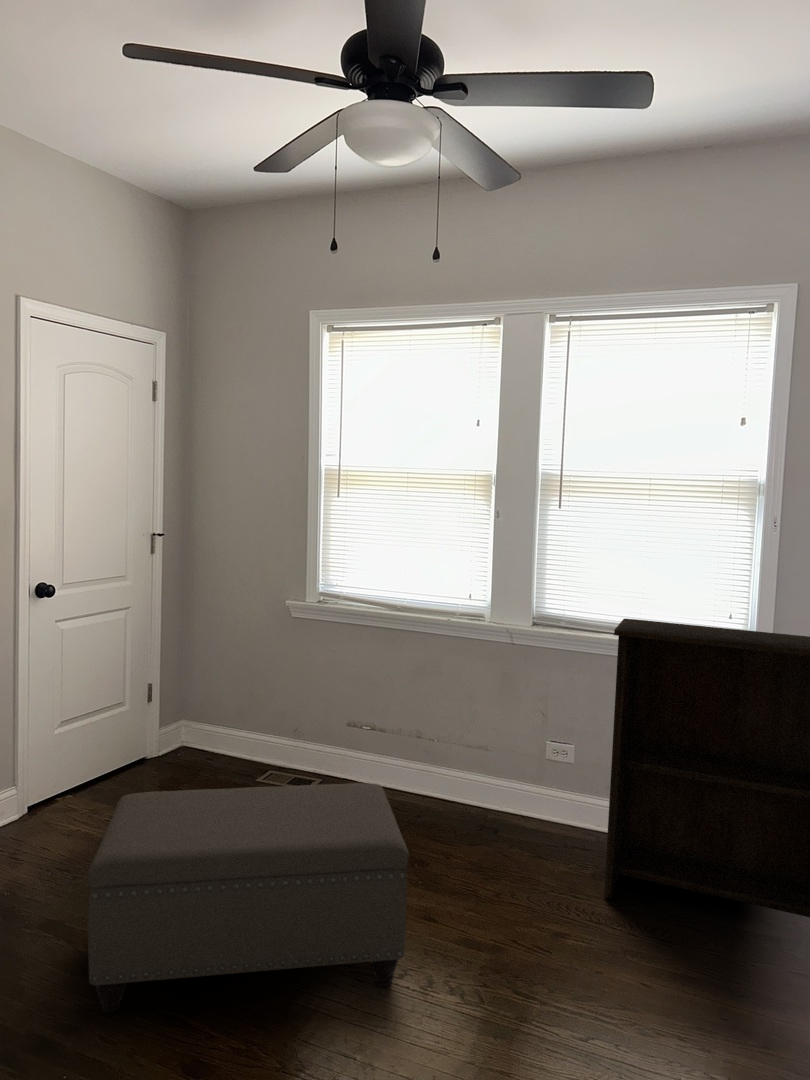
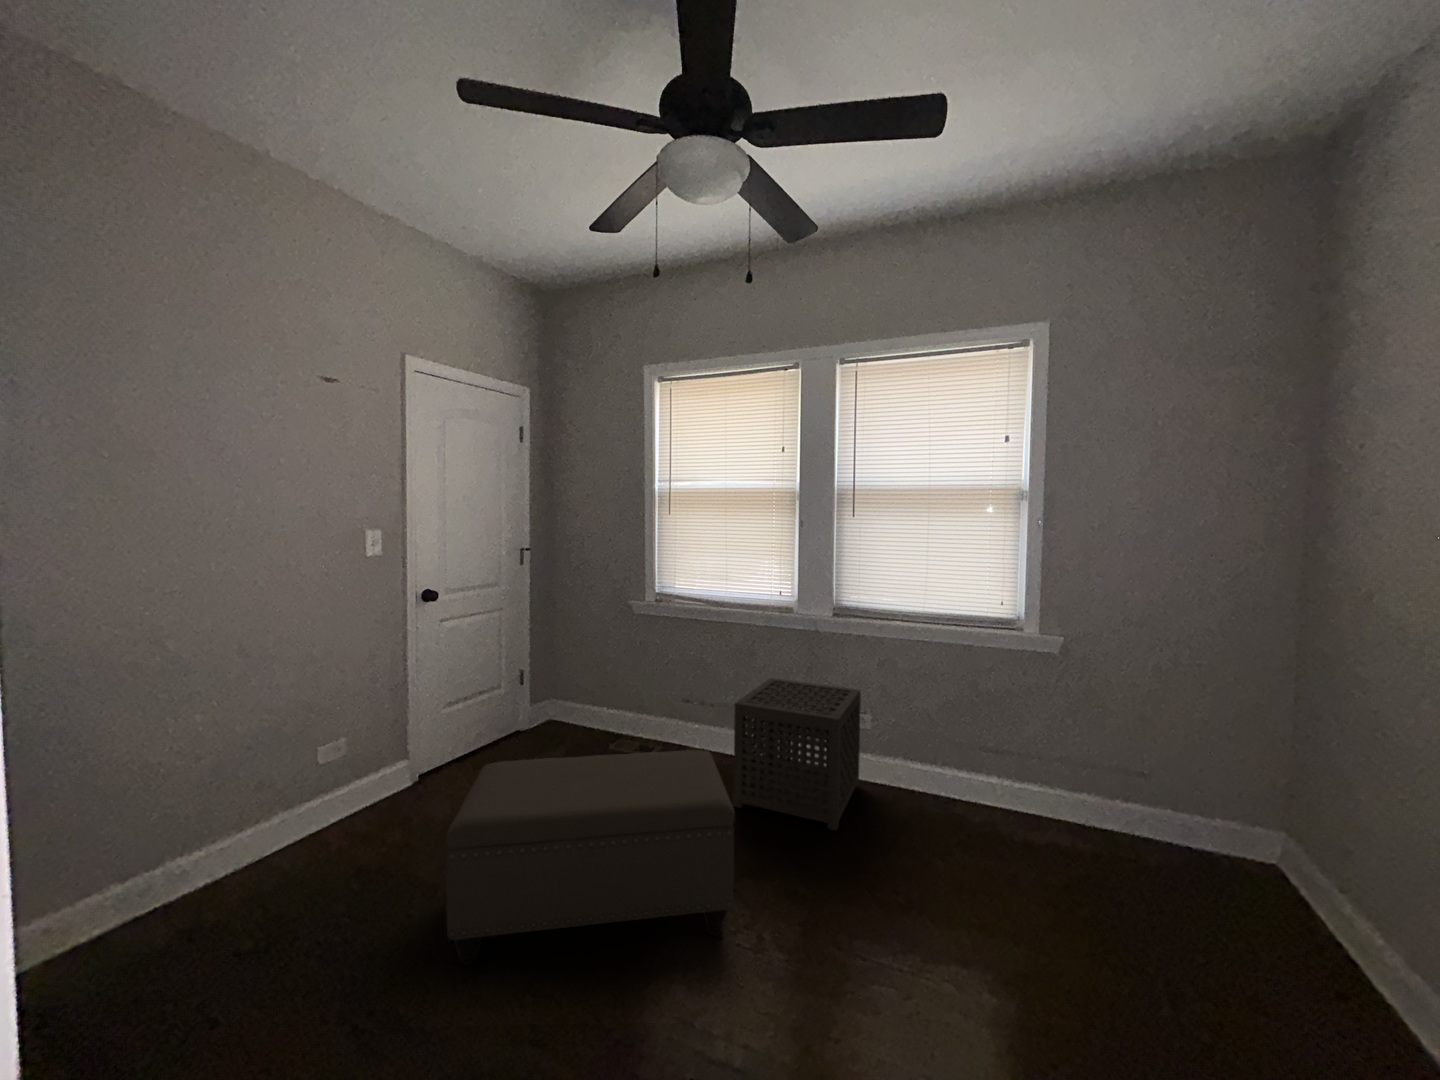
bookshelf: present [604,619,810,917] -> none [906,604,1134,896]
side table: none [407,699,561,878] -> present [733,678,861,831]

